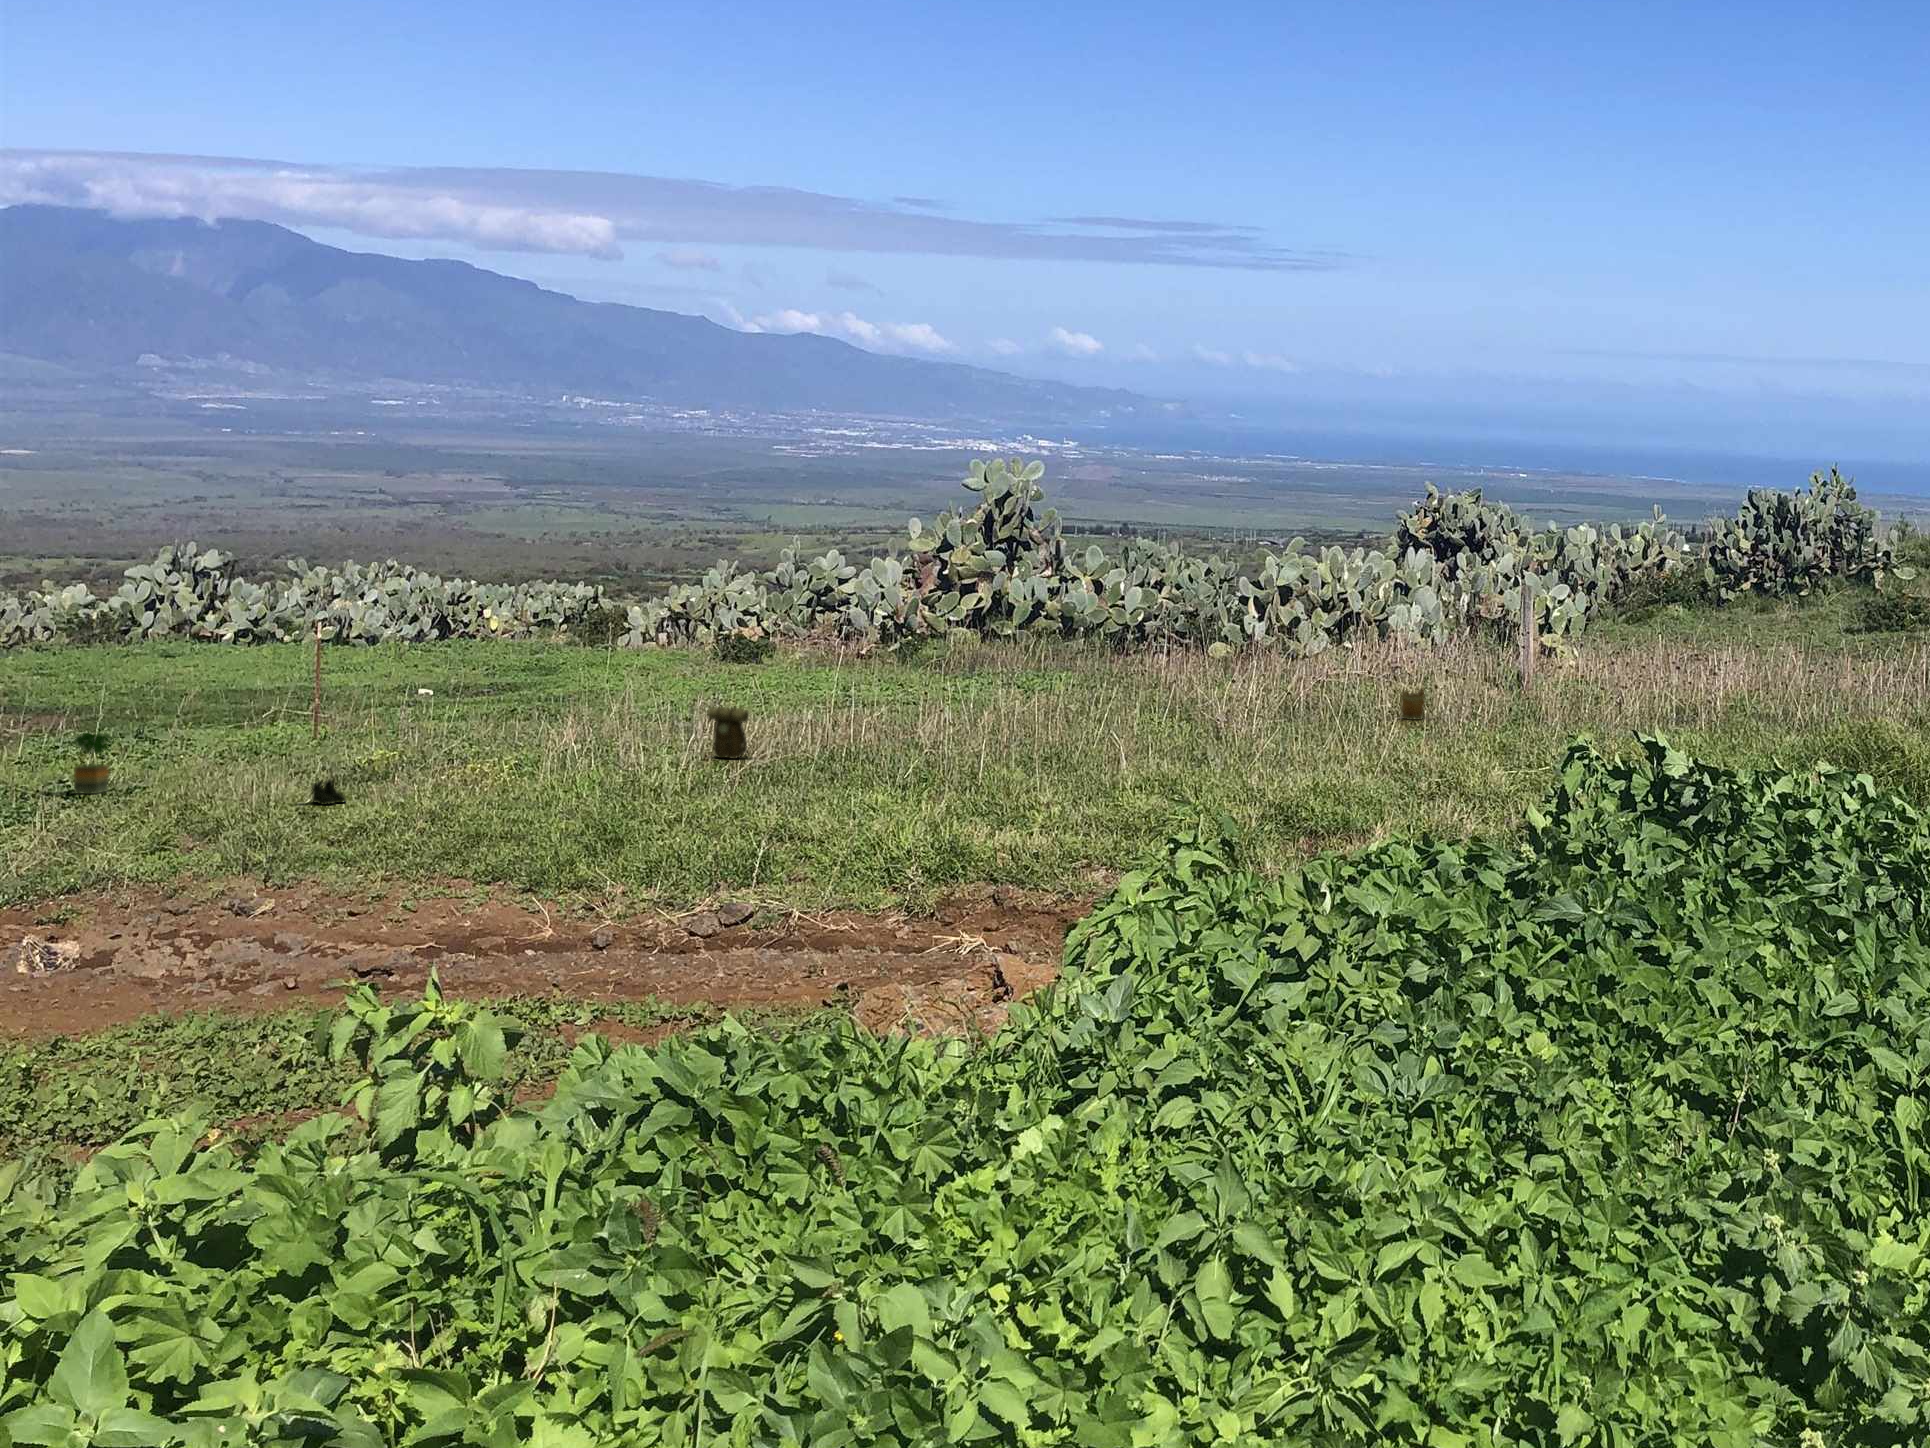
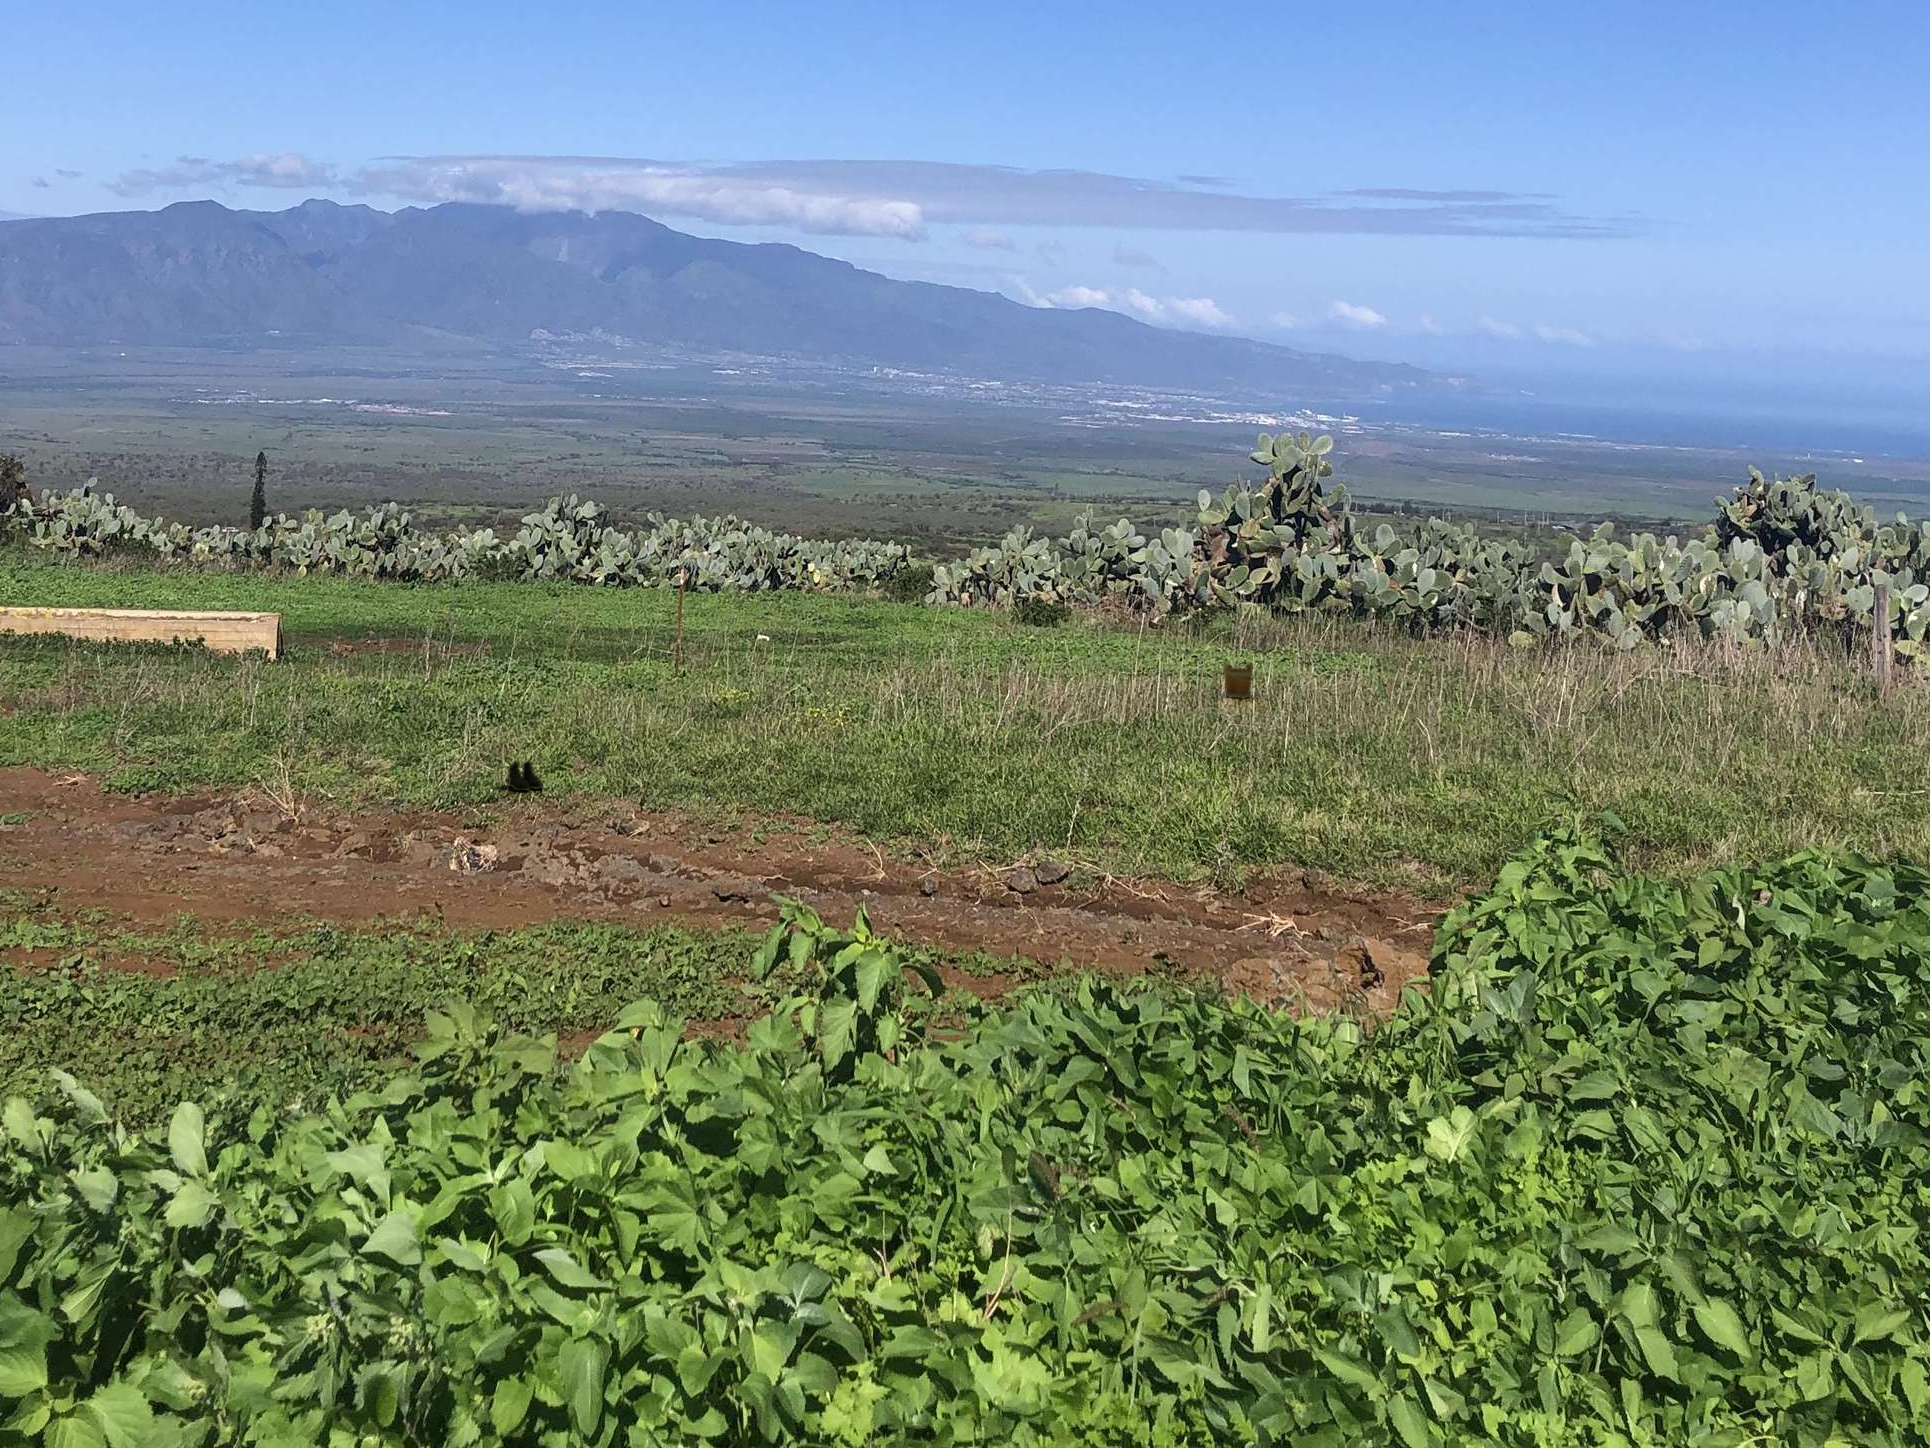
bucket: present [1400,689,1427,720] -> present [1223,663,1255,698]
backpack: present [707,707,749,759] -> none [955,695,1003,759]
potted tree: present [74,732,116,794] -> none [299,684,344,754]

